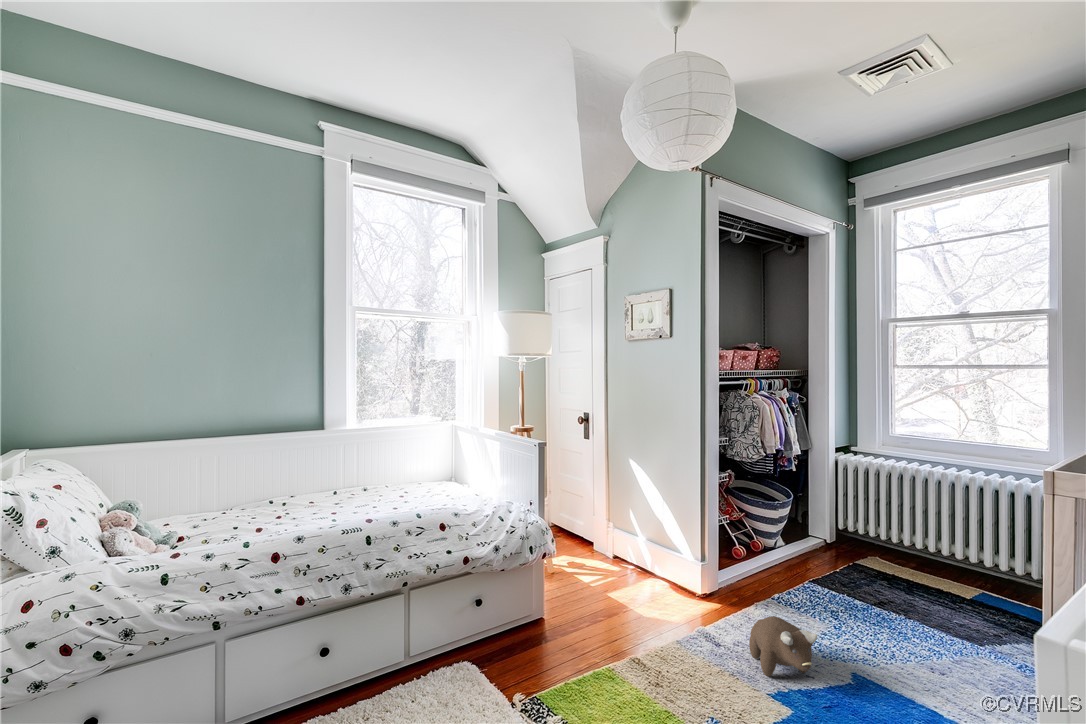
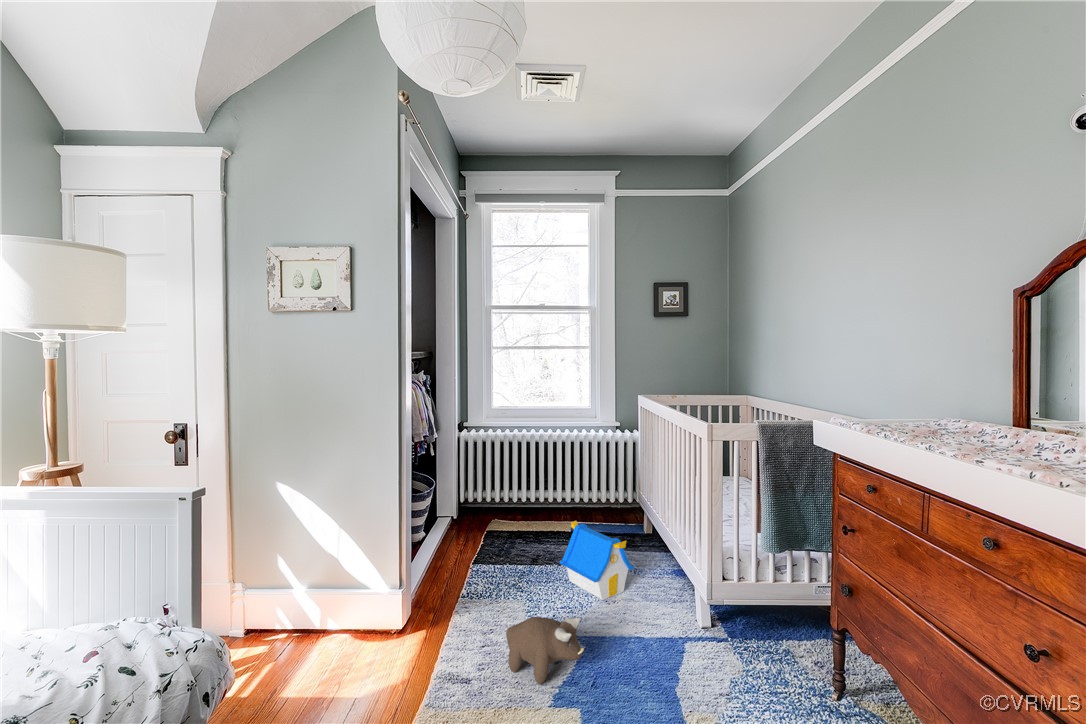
toy house: none [885,567,989,671] -> present [560,521,634,600]

